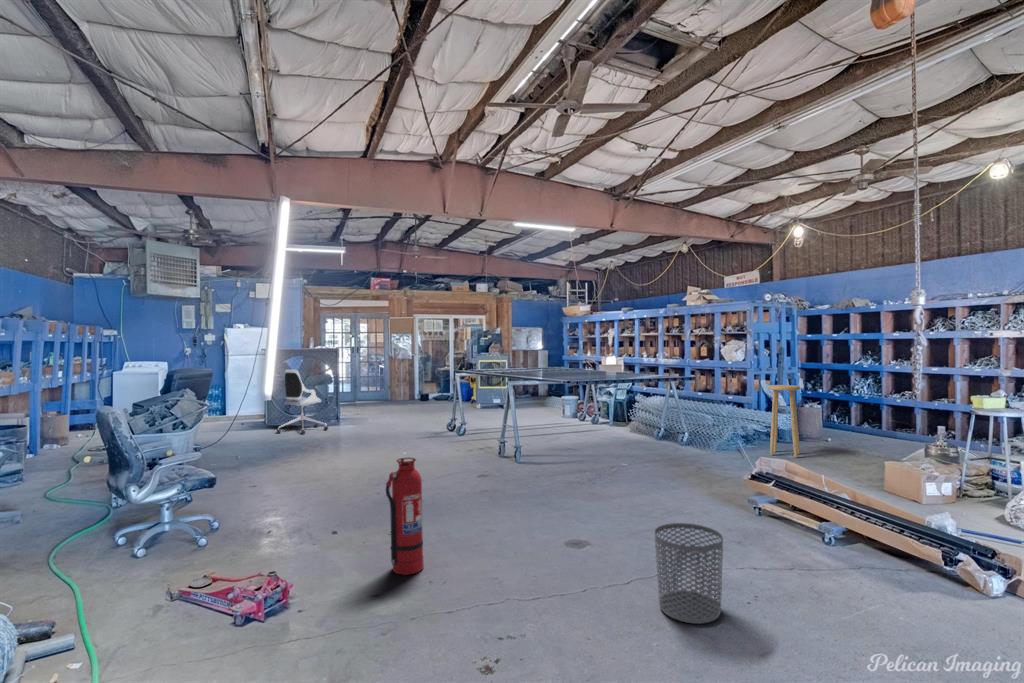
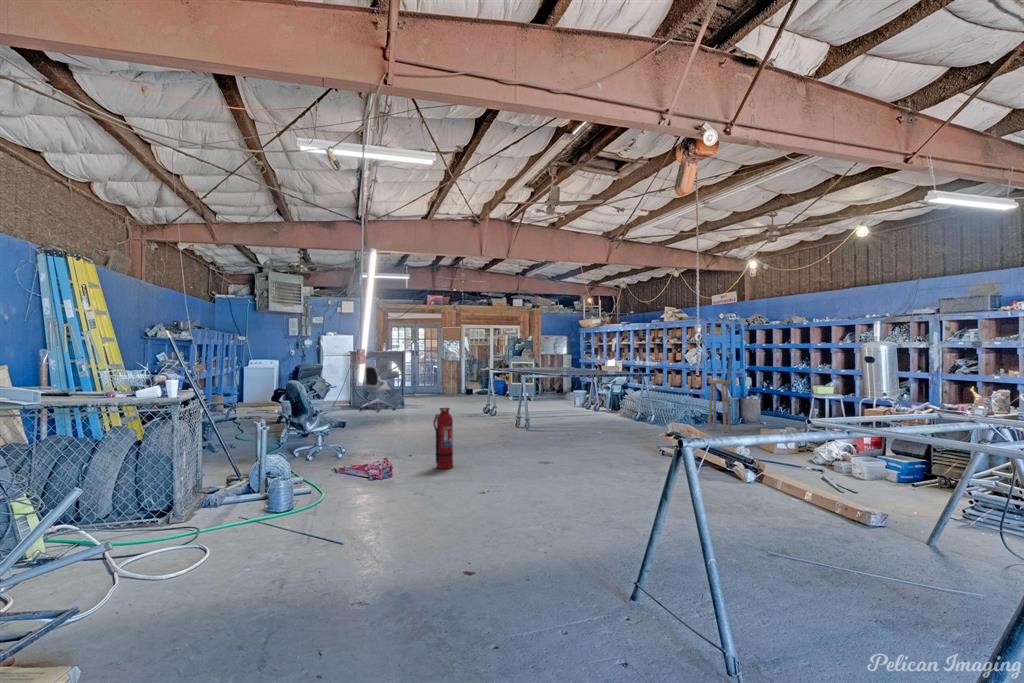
waste bin: present [655,523,723,624] -> none [568,441,601,487]

